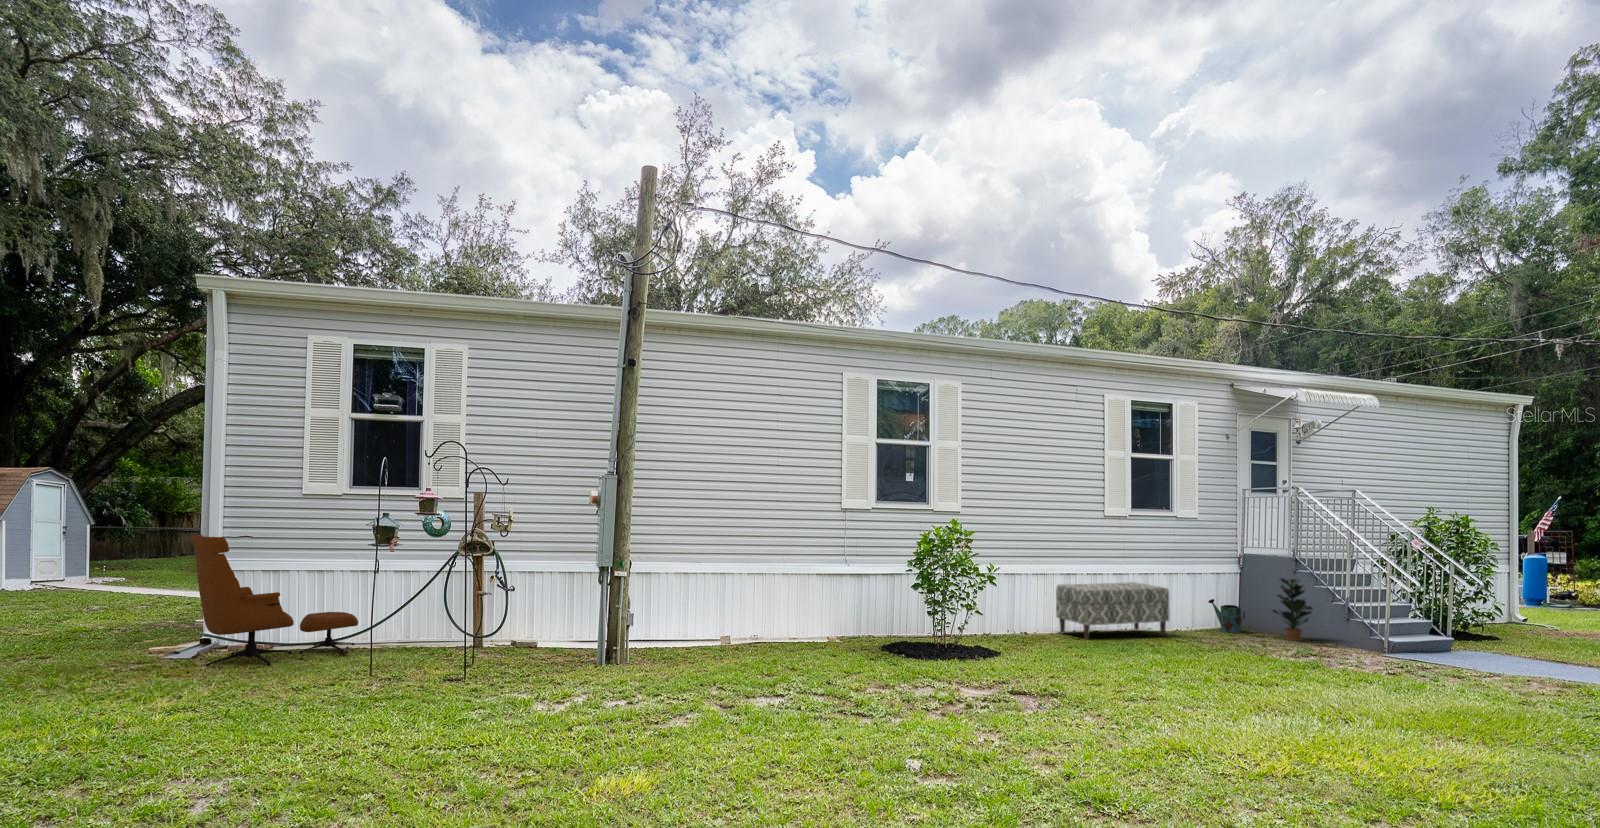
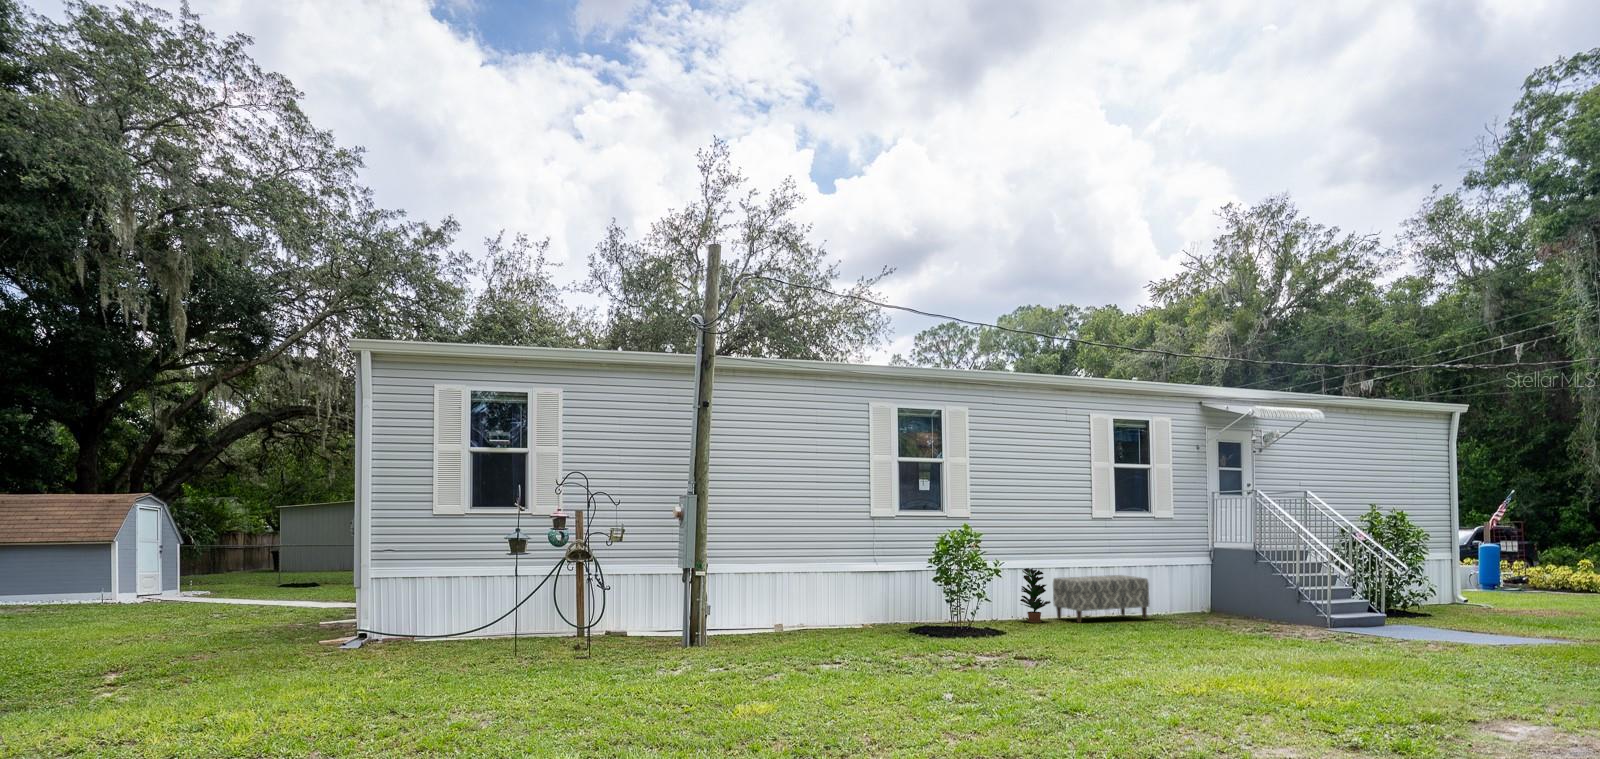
lounge chair: present [193,534,358,667] -> none [369,548,485,653]
potted plant: present [1272,578,1313,641] -> present [1020,568,1051,623]
watering can: present [1208,599,1245,633] -> none [1185,588,1215,617]

